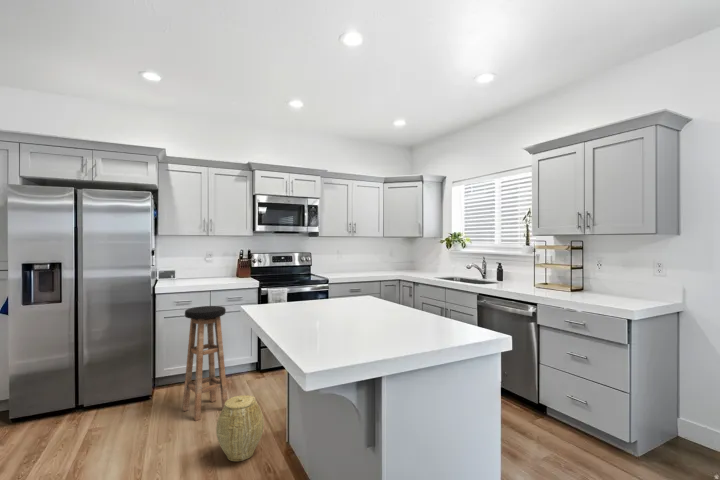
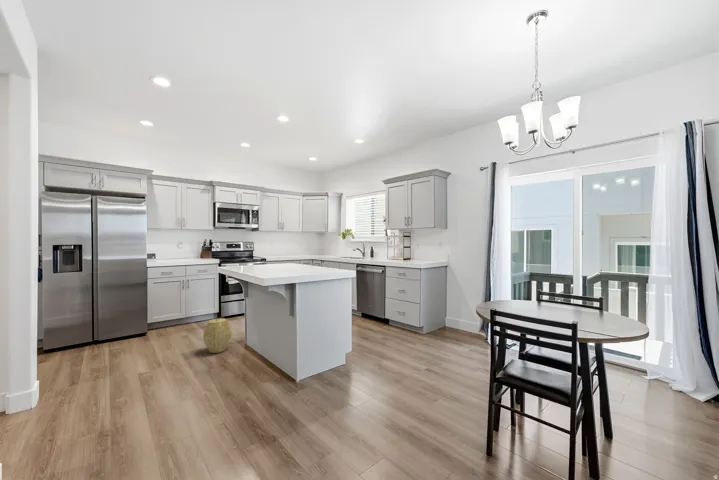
bar stool: present [183,306,228,421] -> none [172,273,204,342]

